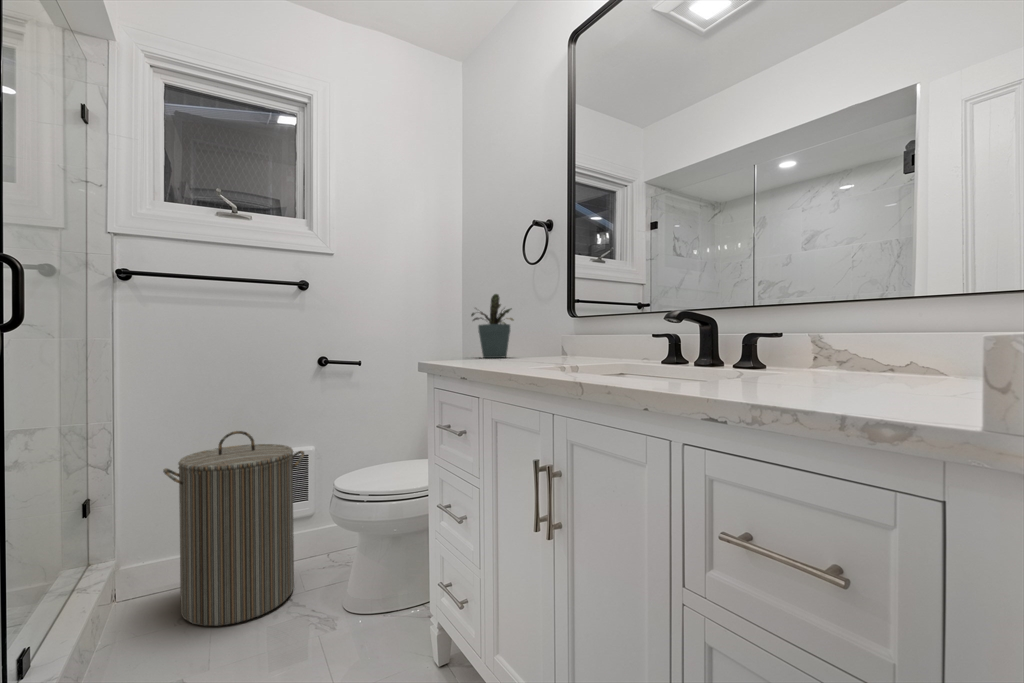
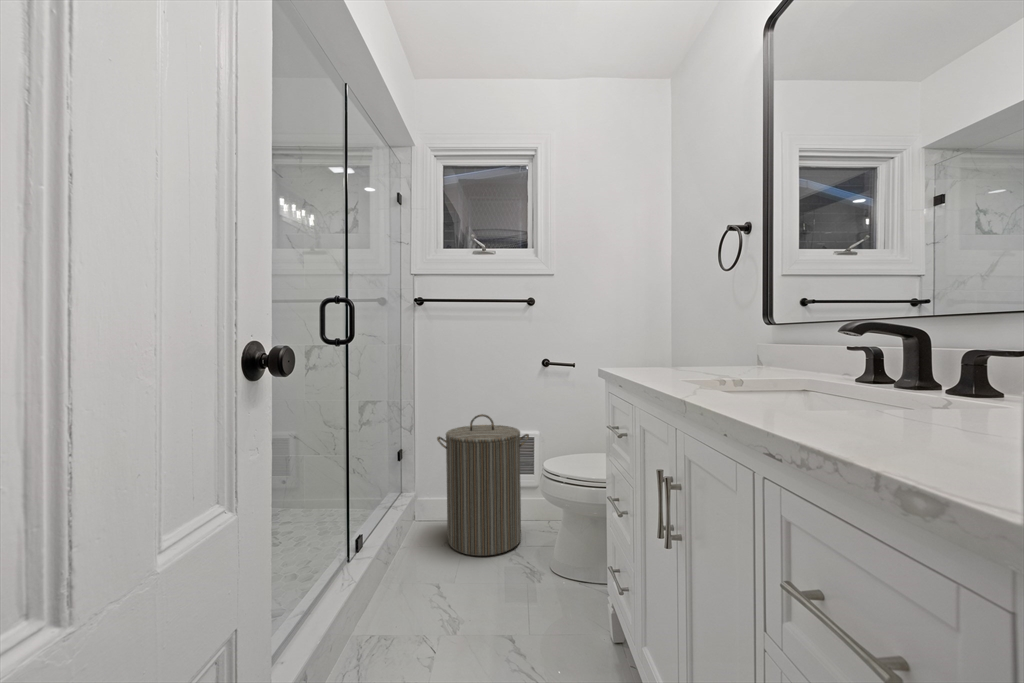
potted plant: present [471,294,513,358] -> none [668,303,712,365]

